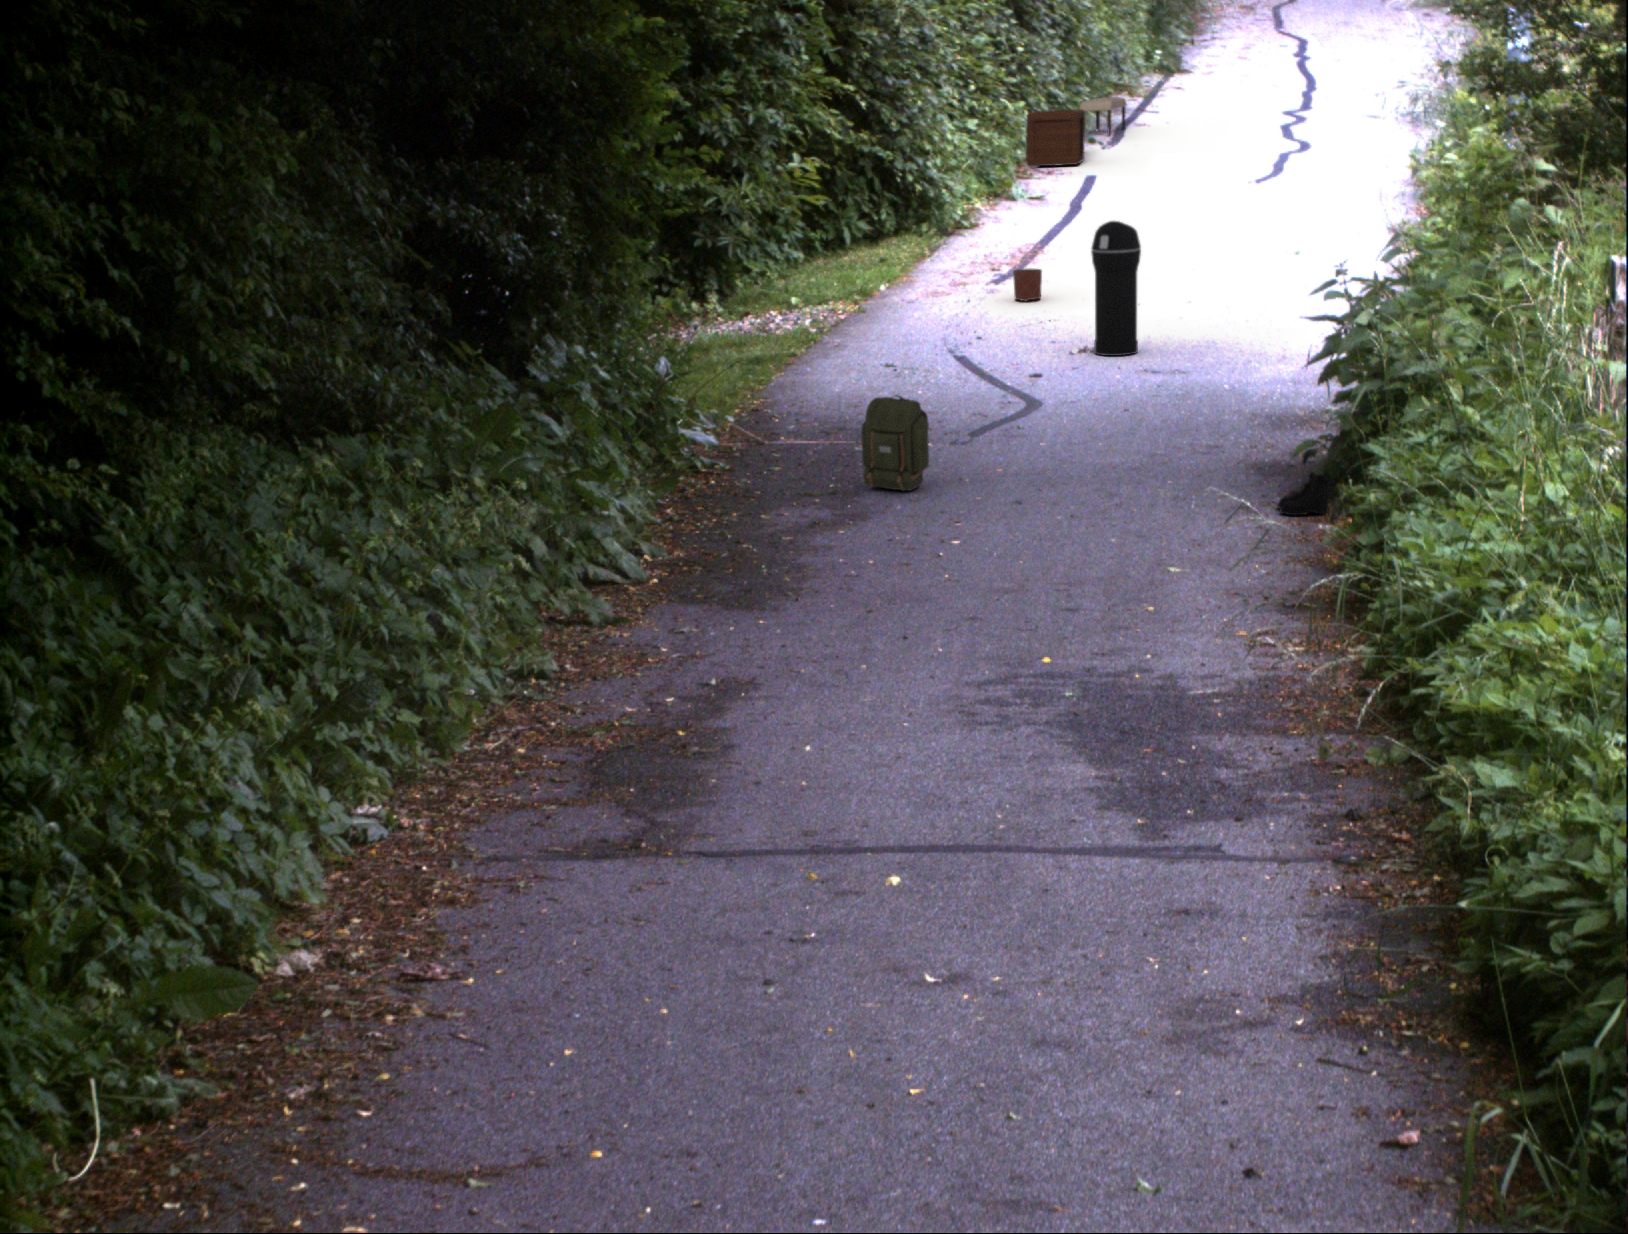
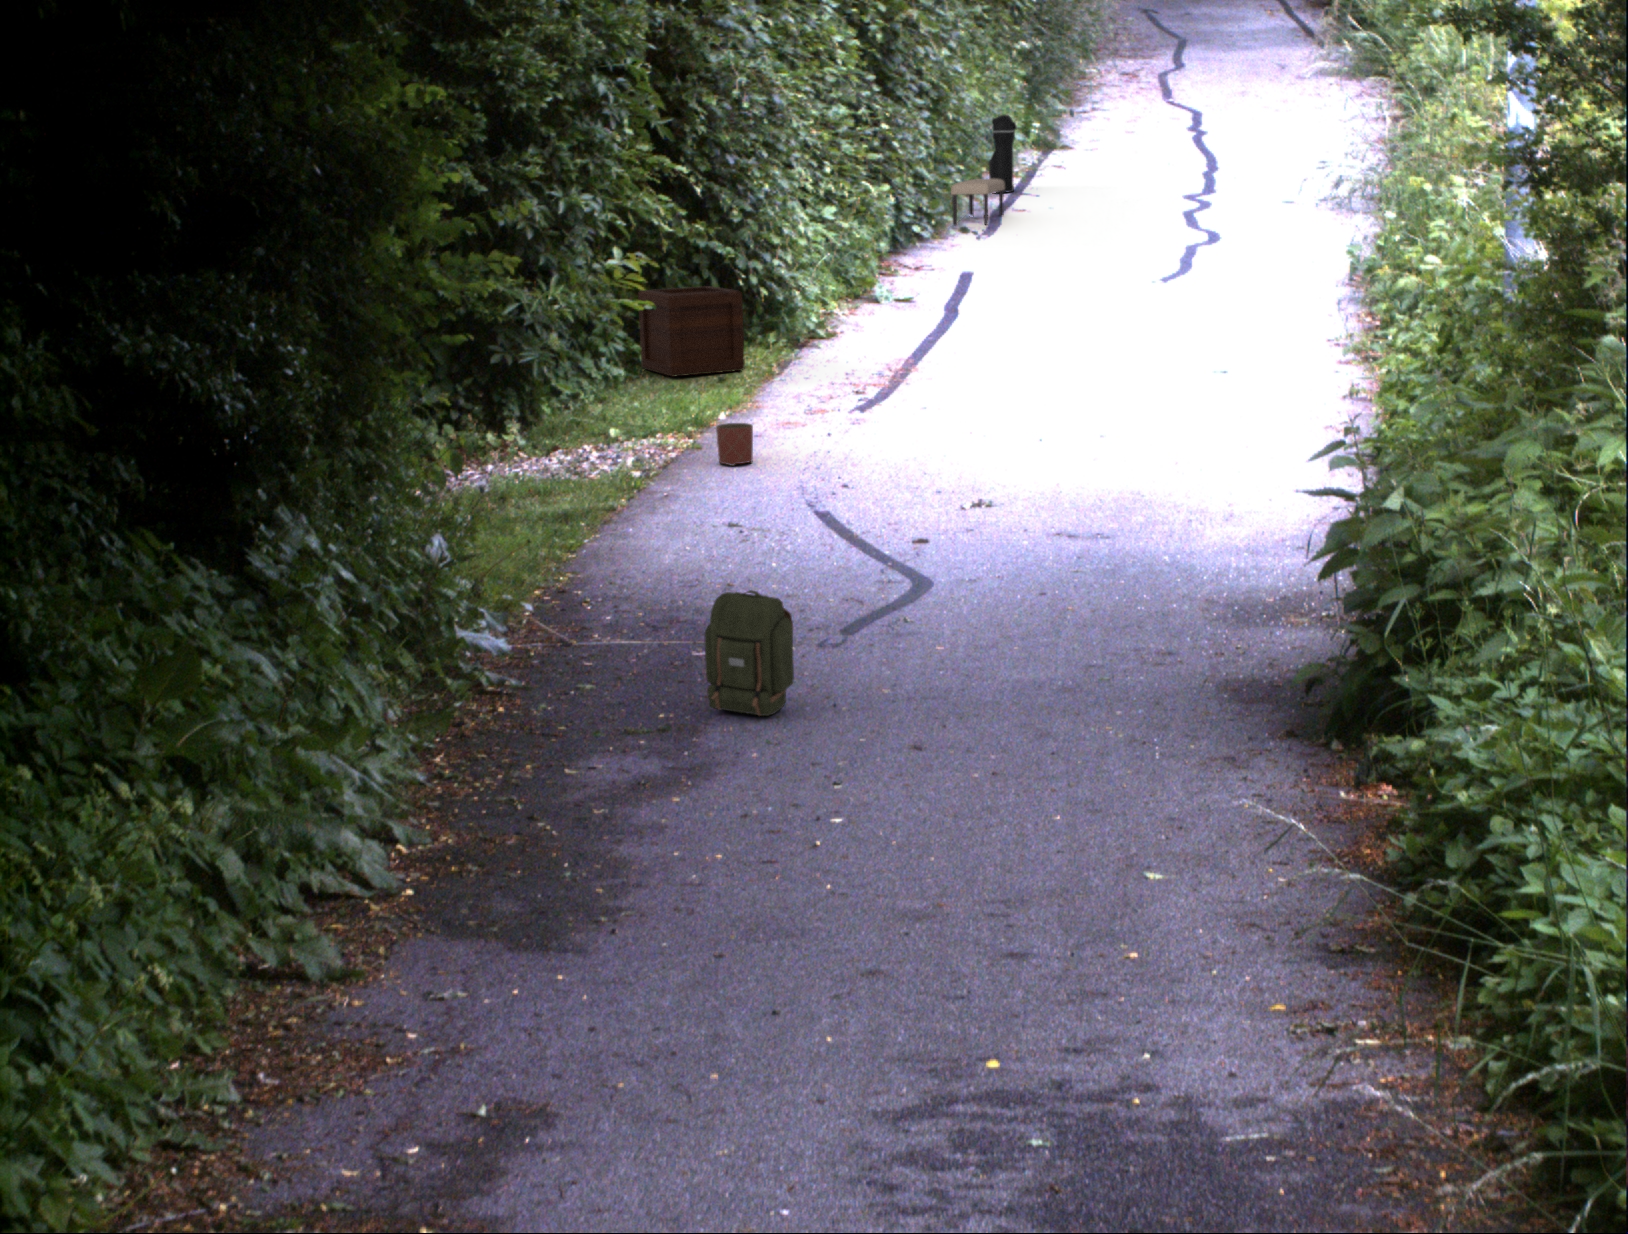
wooden crate: present [1026,109,1084,166] -> present [638,286,745,377]
trash can: present [1091,221,1141,356] -> present [989,115,1017,193]
planter: present [1013,268,1042,301] -> present [716,423,753,466]
boots: present [1277,472,1331,515] -> none [1252,701,1327,761]

